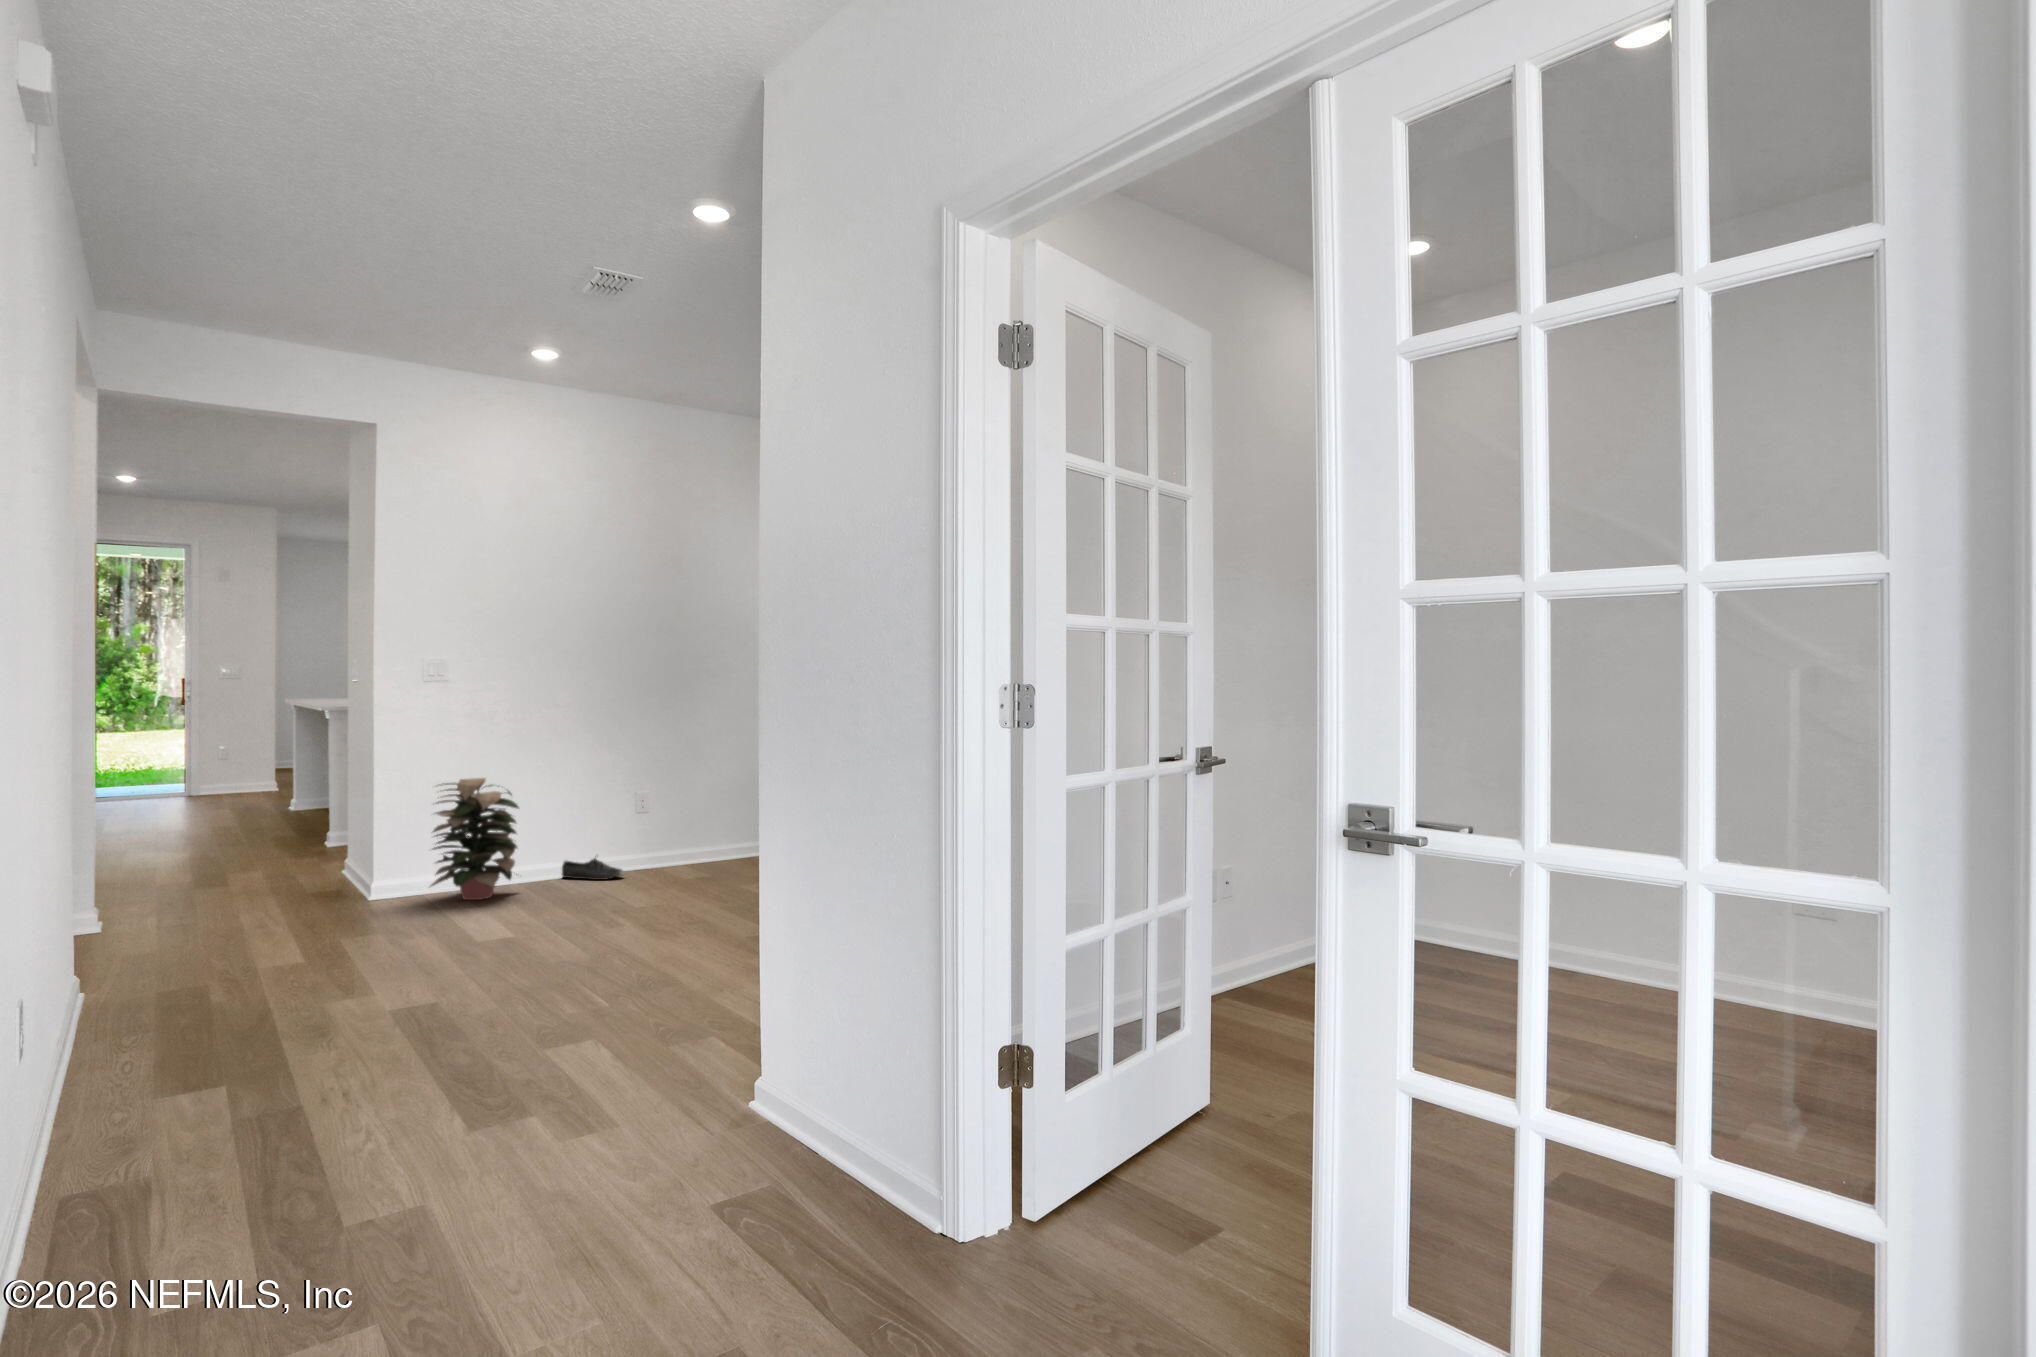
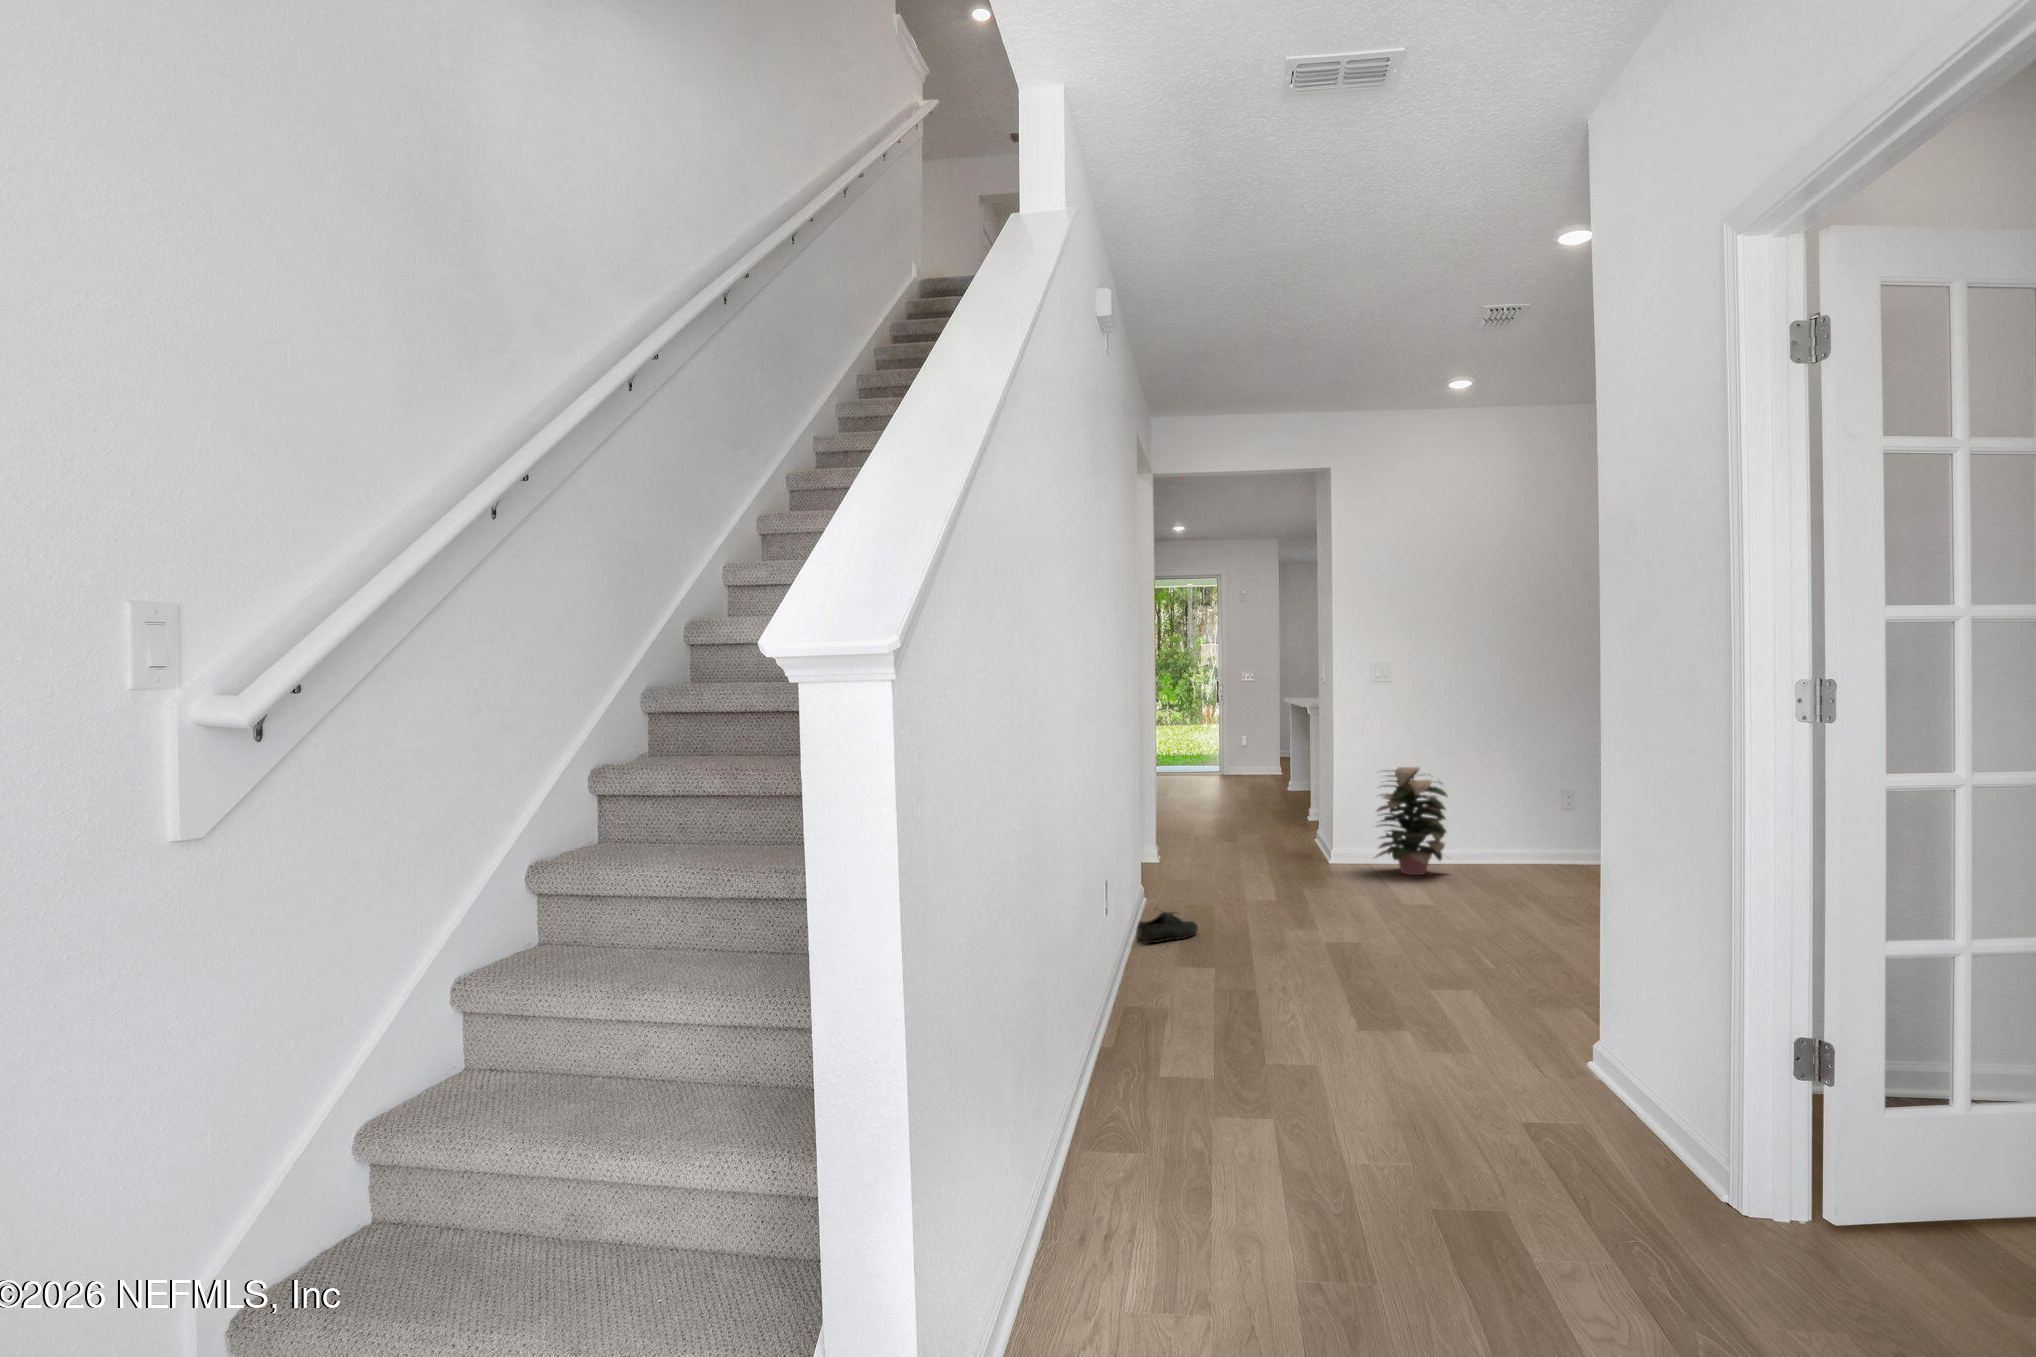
shoe: present [562,856,624,880] -> present [1136,911,1198,944]

